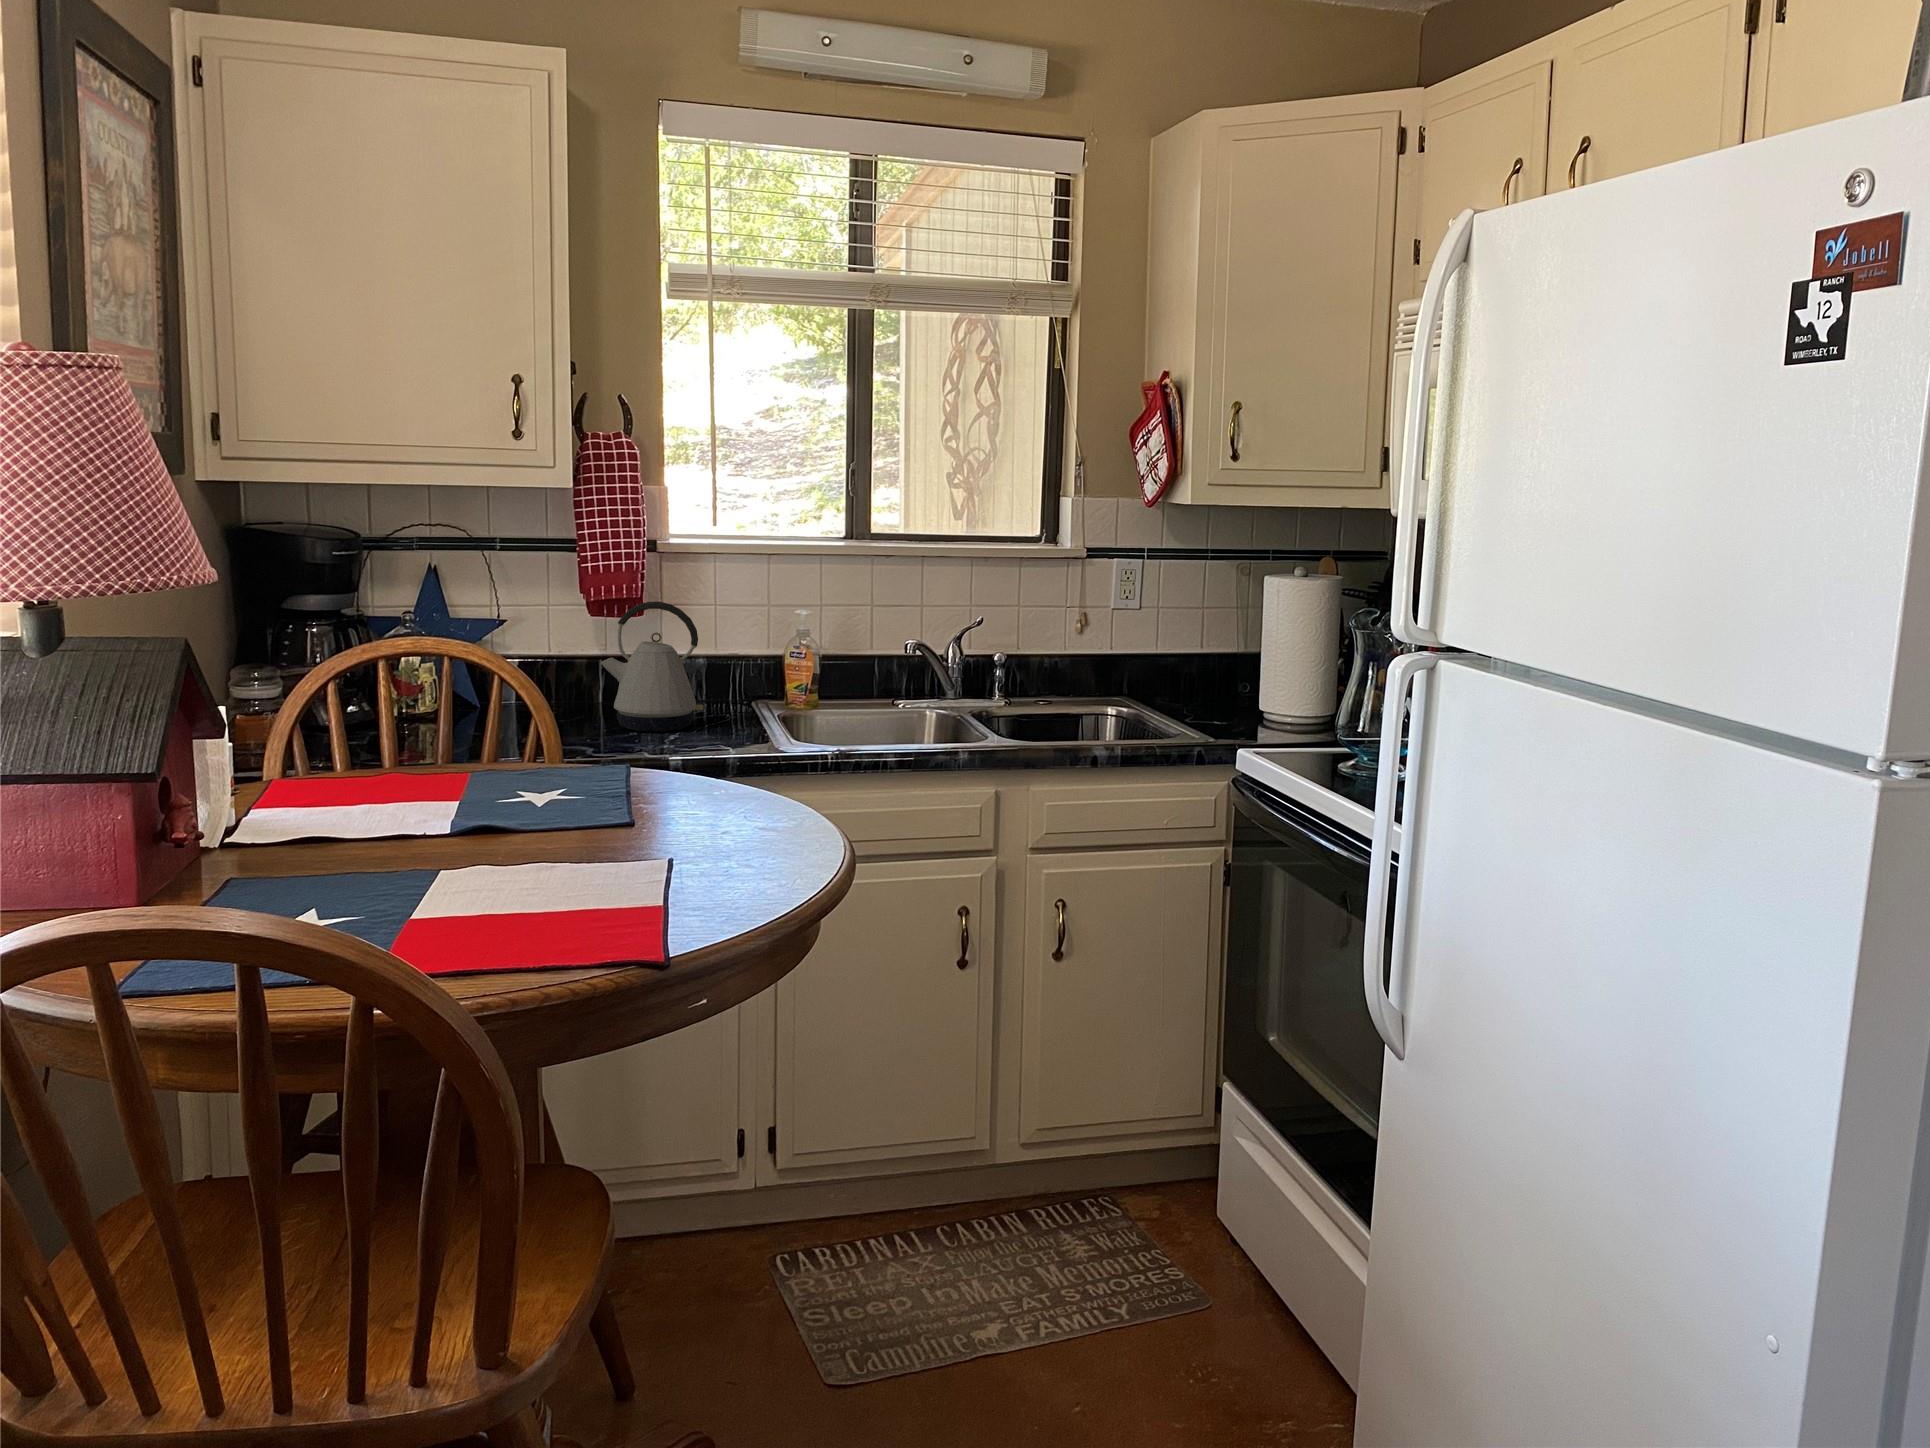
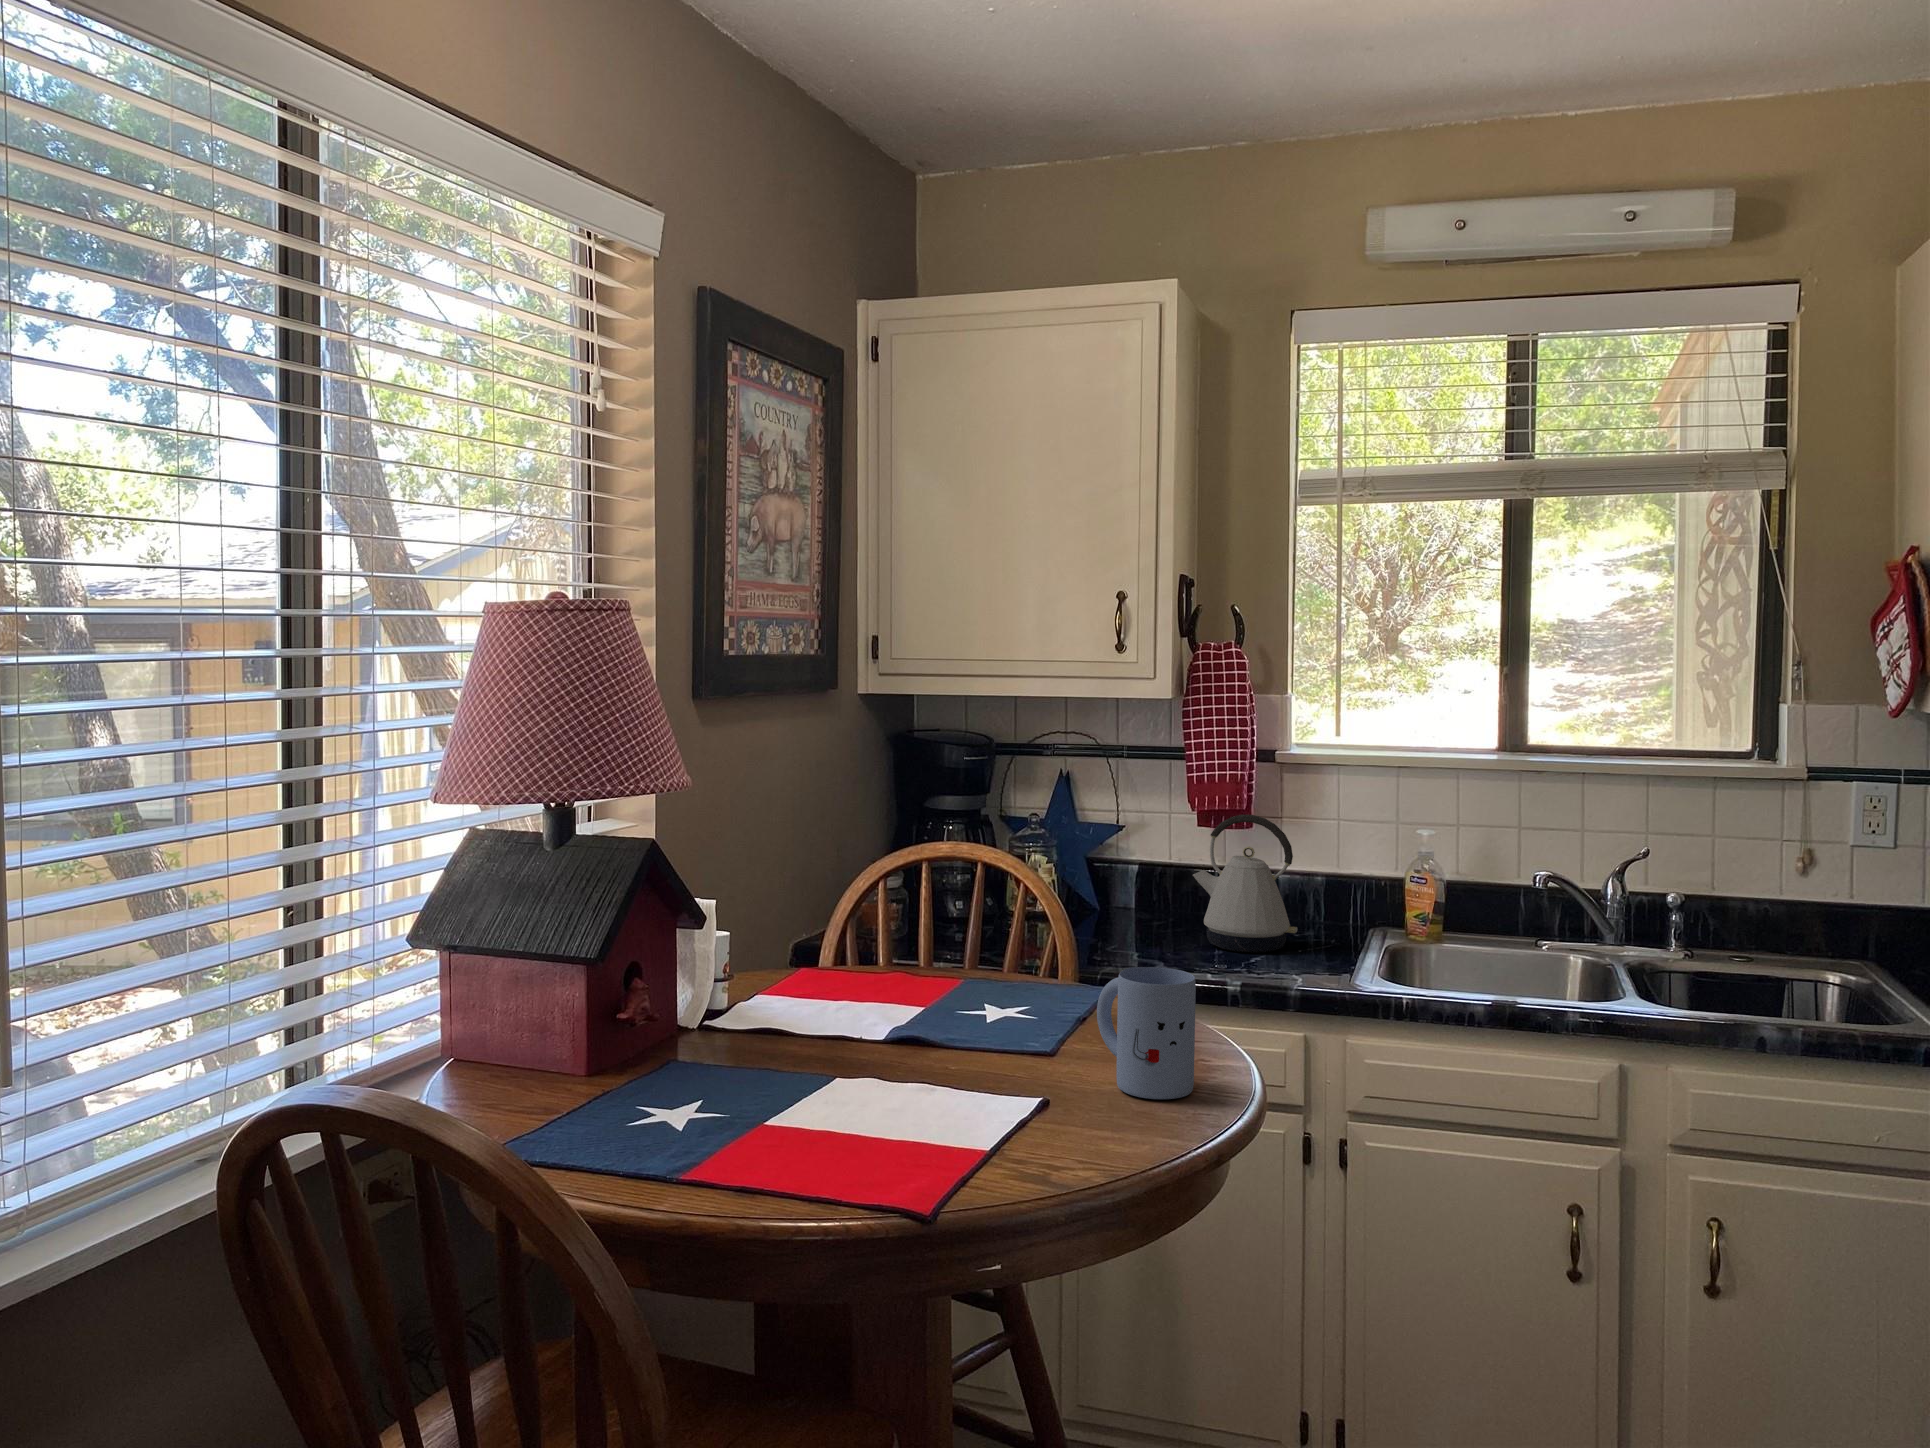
mug: none [684,729,786,845] -> present [1097,967,1196,1099]

